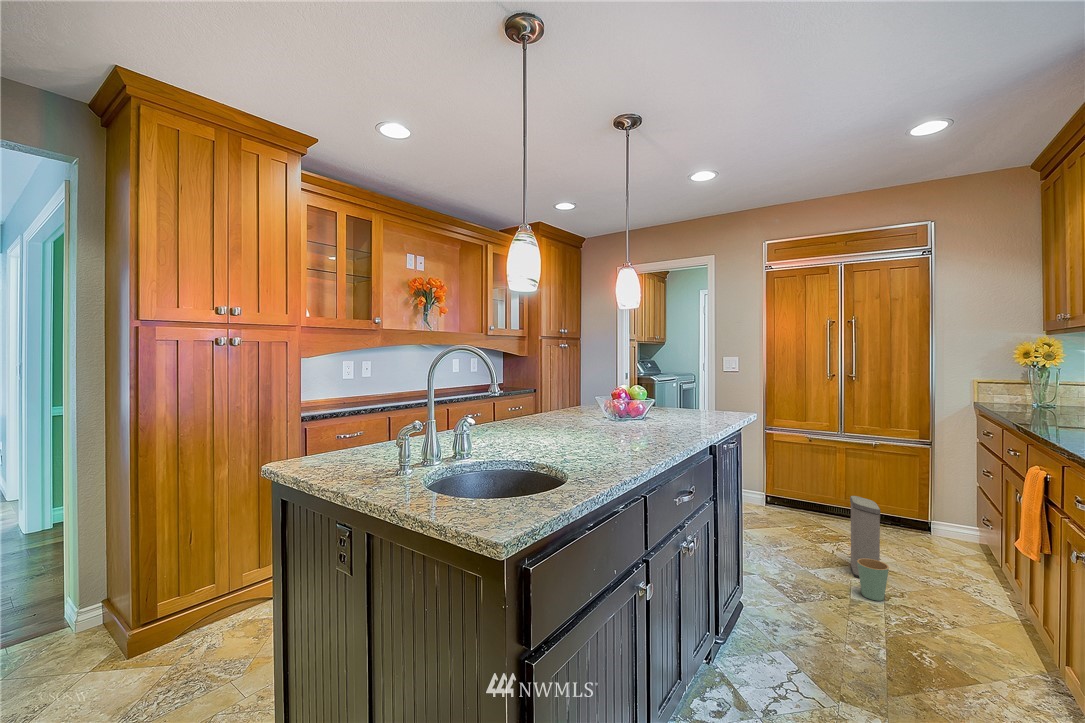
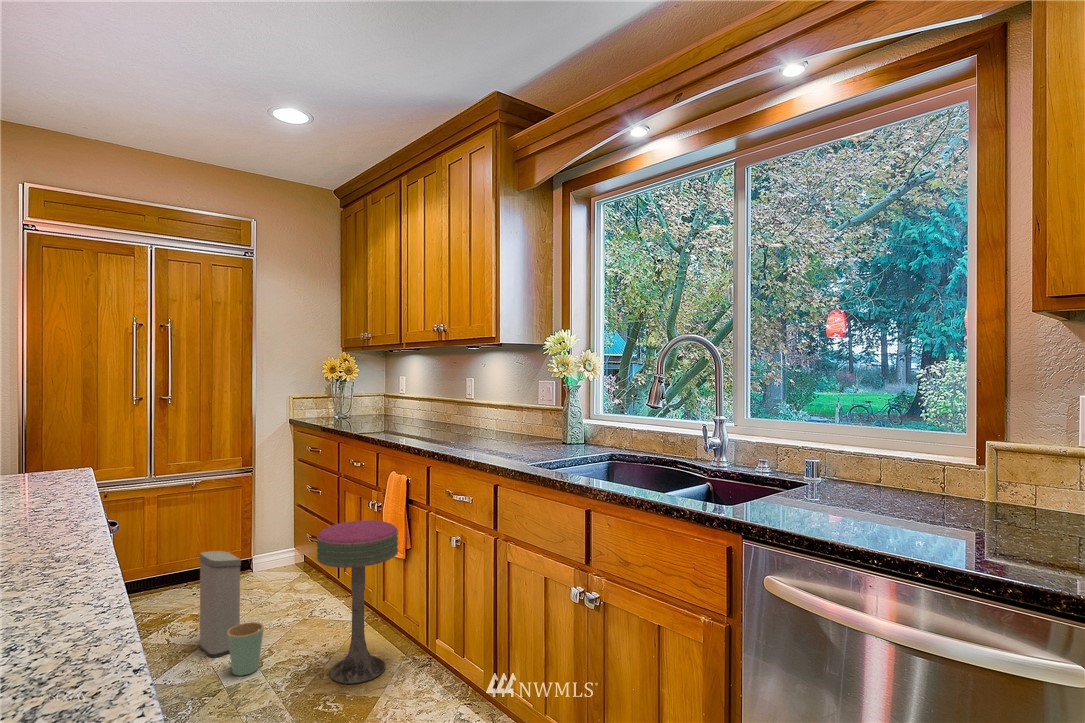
bar stool: none [927,503,1030,666] -> present [317,520,398,684]

